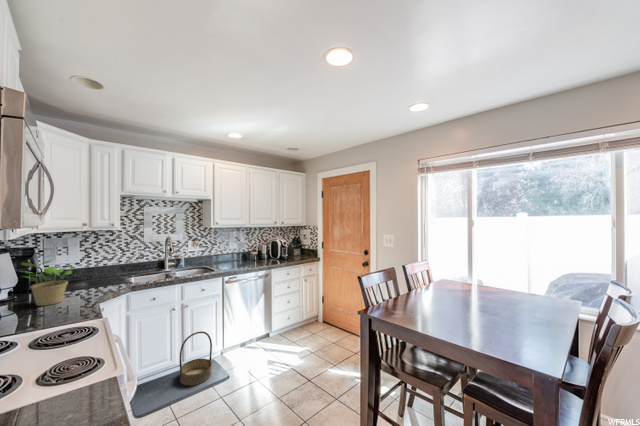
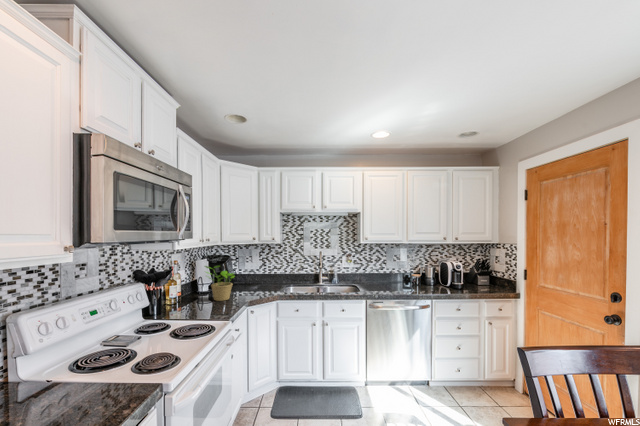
basket: present [180,331,212,386] -> none [315,356,348,415]

